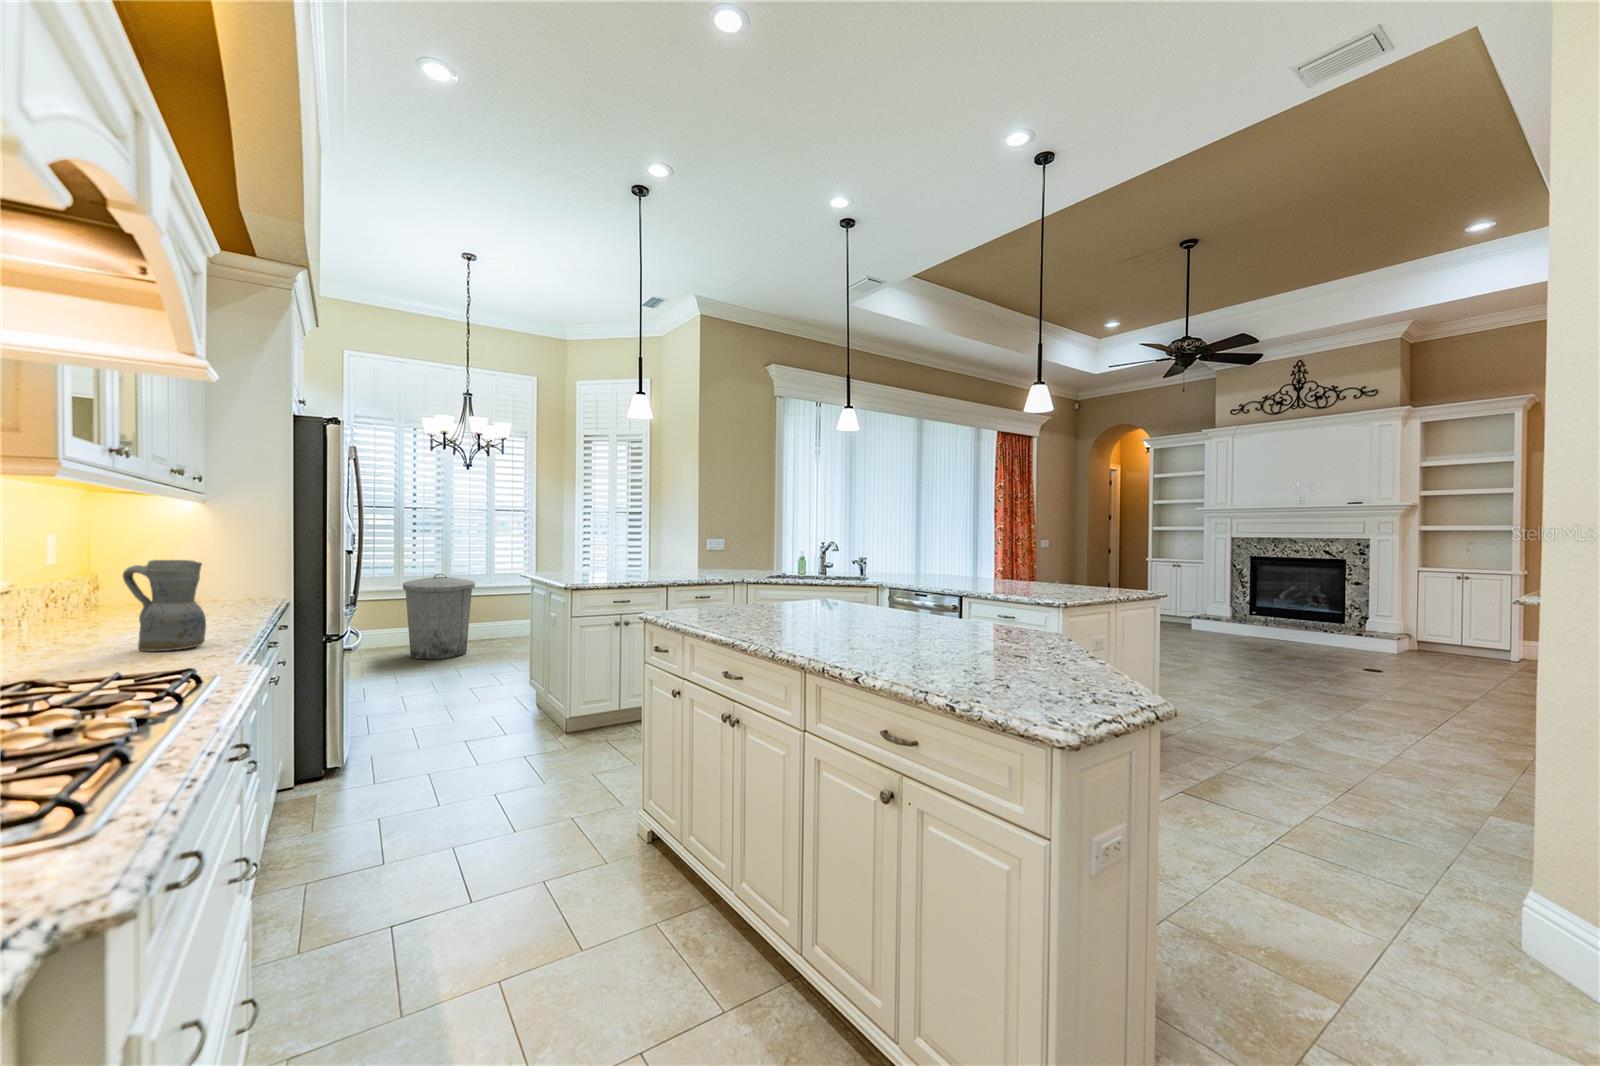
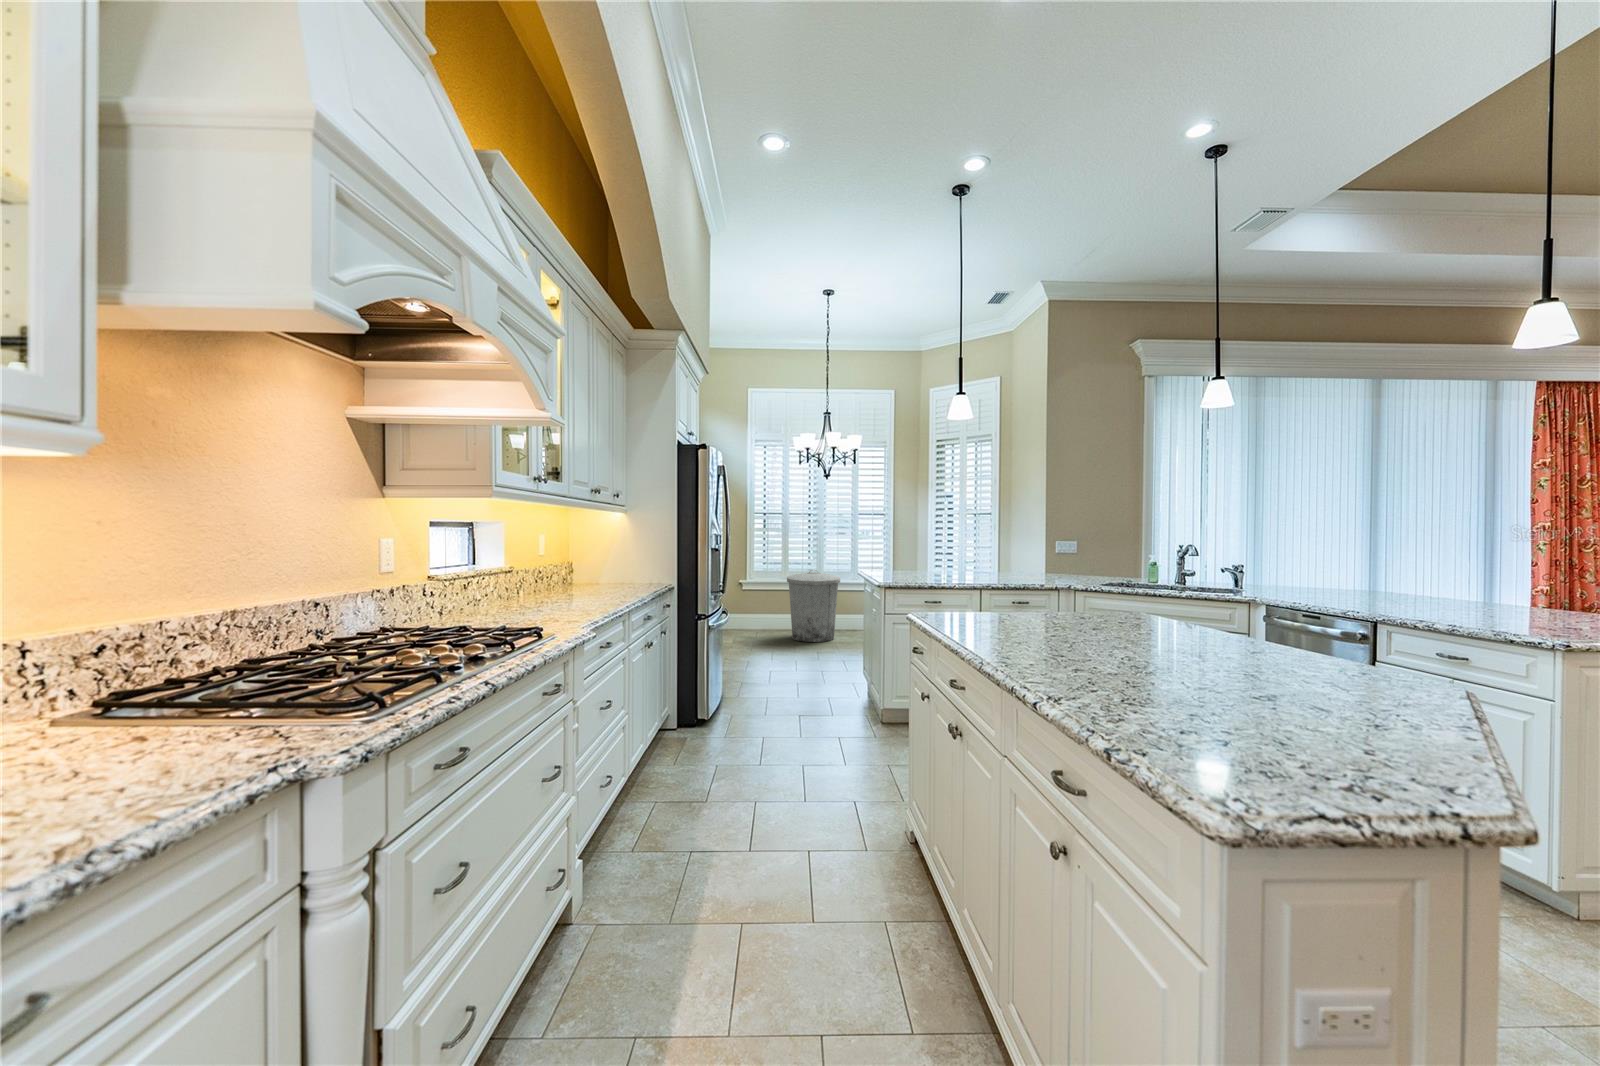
ceramic pitcher: present [123,560,206,651] -> none [545,551,588,613]

